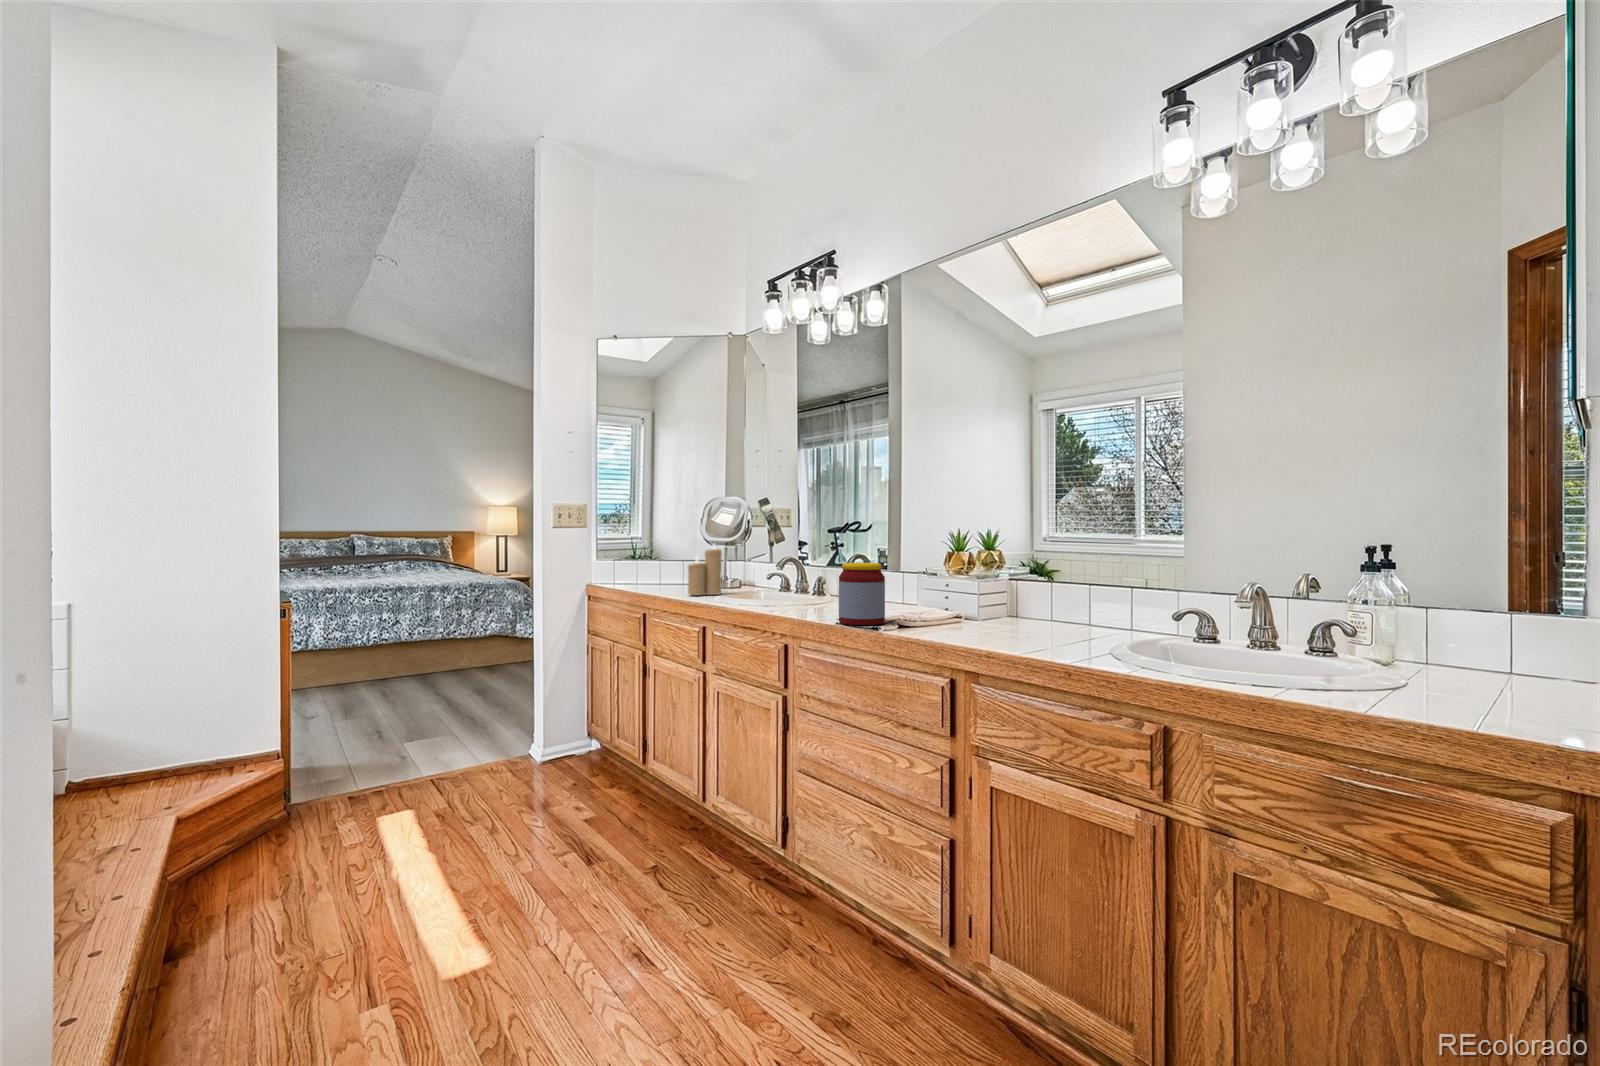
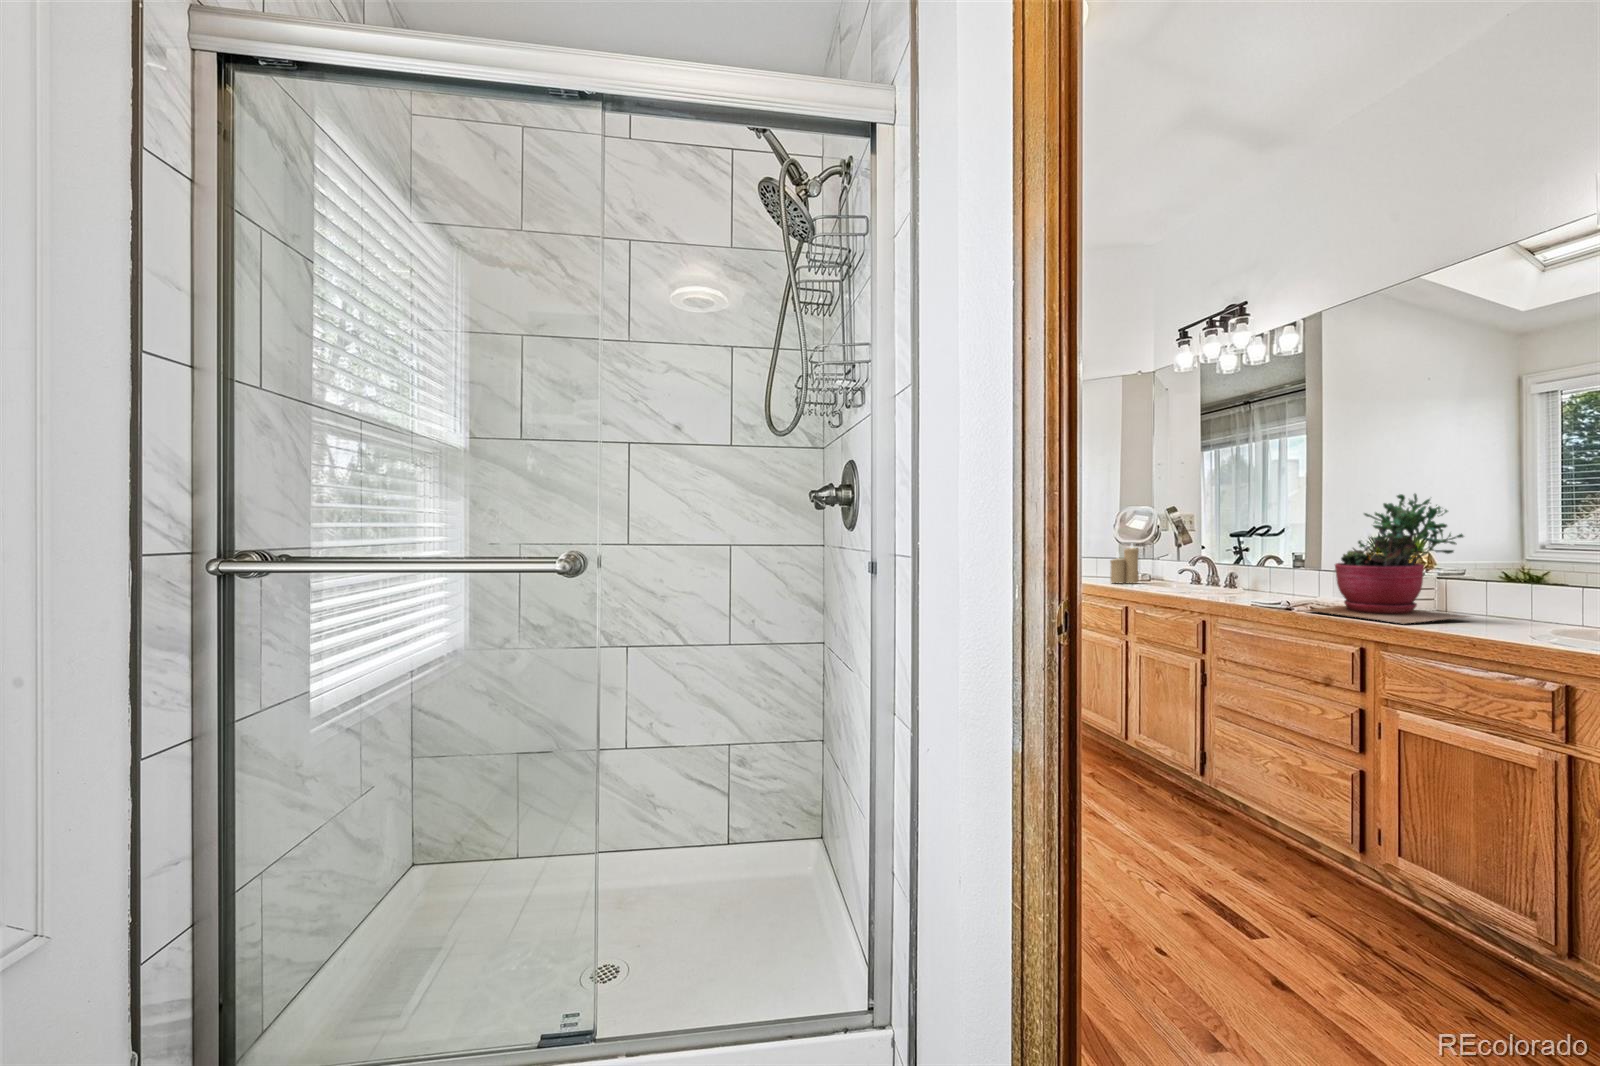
succulent plant: none [890,481,1058,646] -> present [1310,494,1467,623]
jar: present [839,563,885,625] -> none [1253,559,1296,607]

